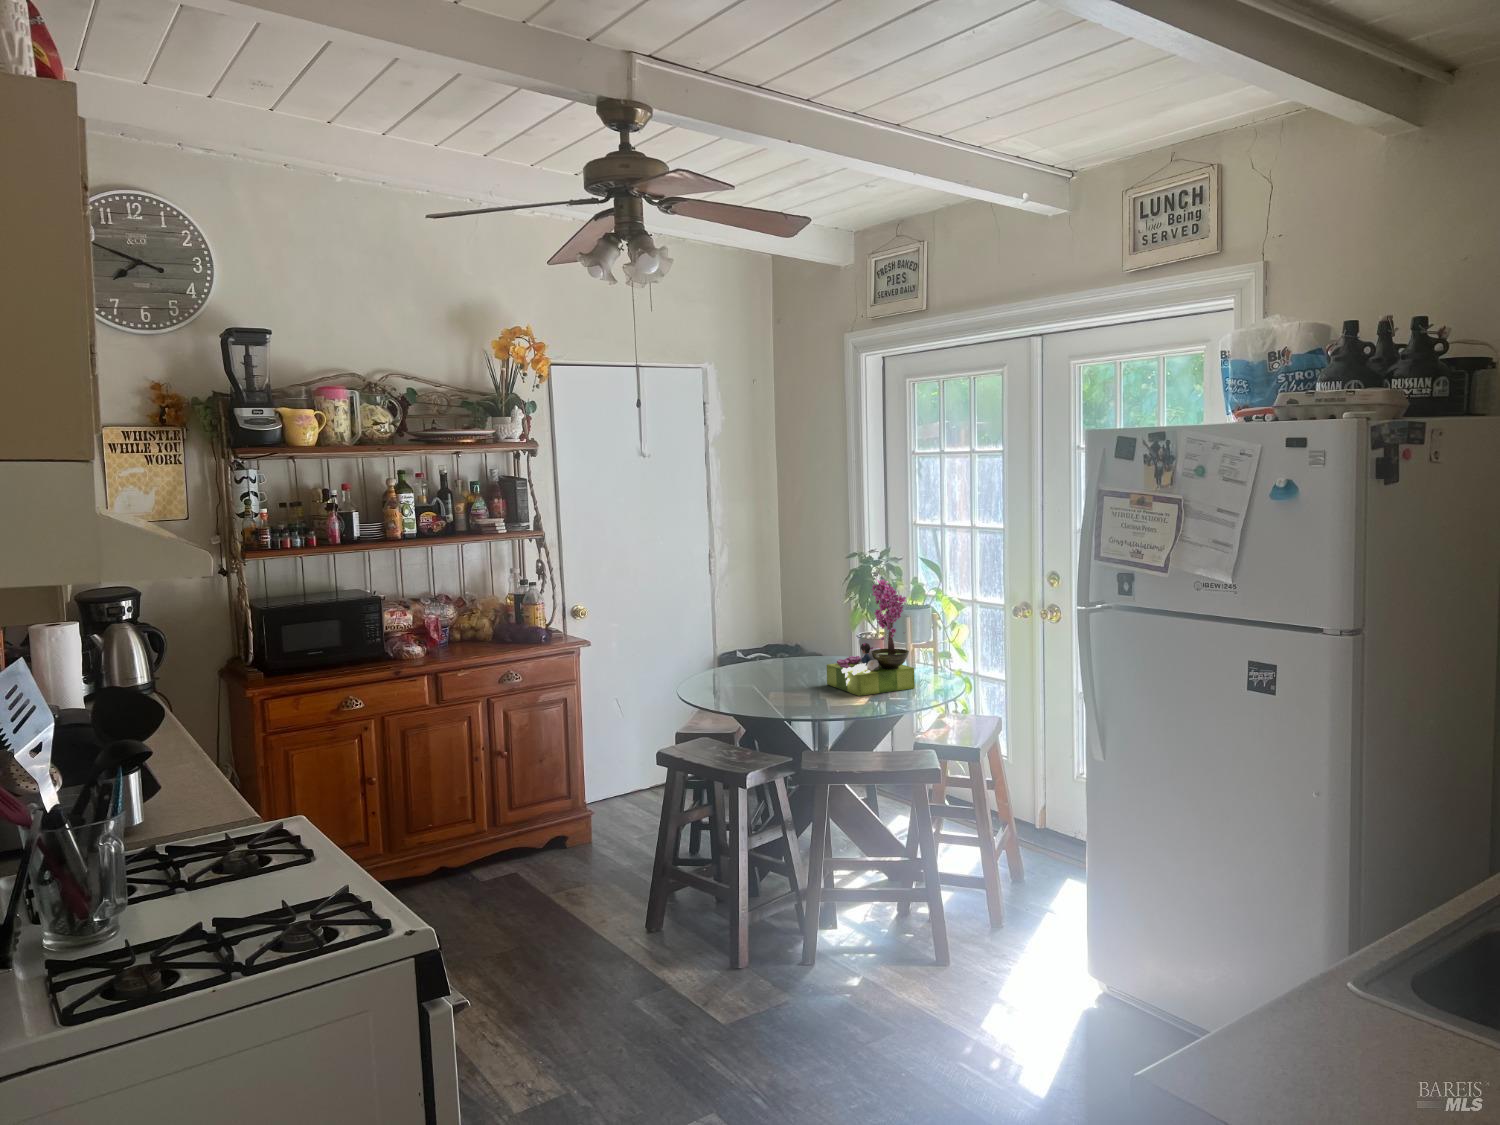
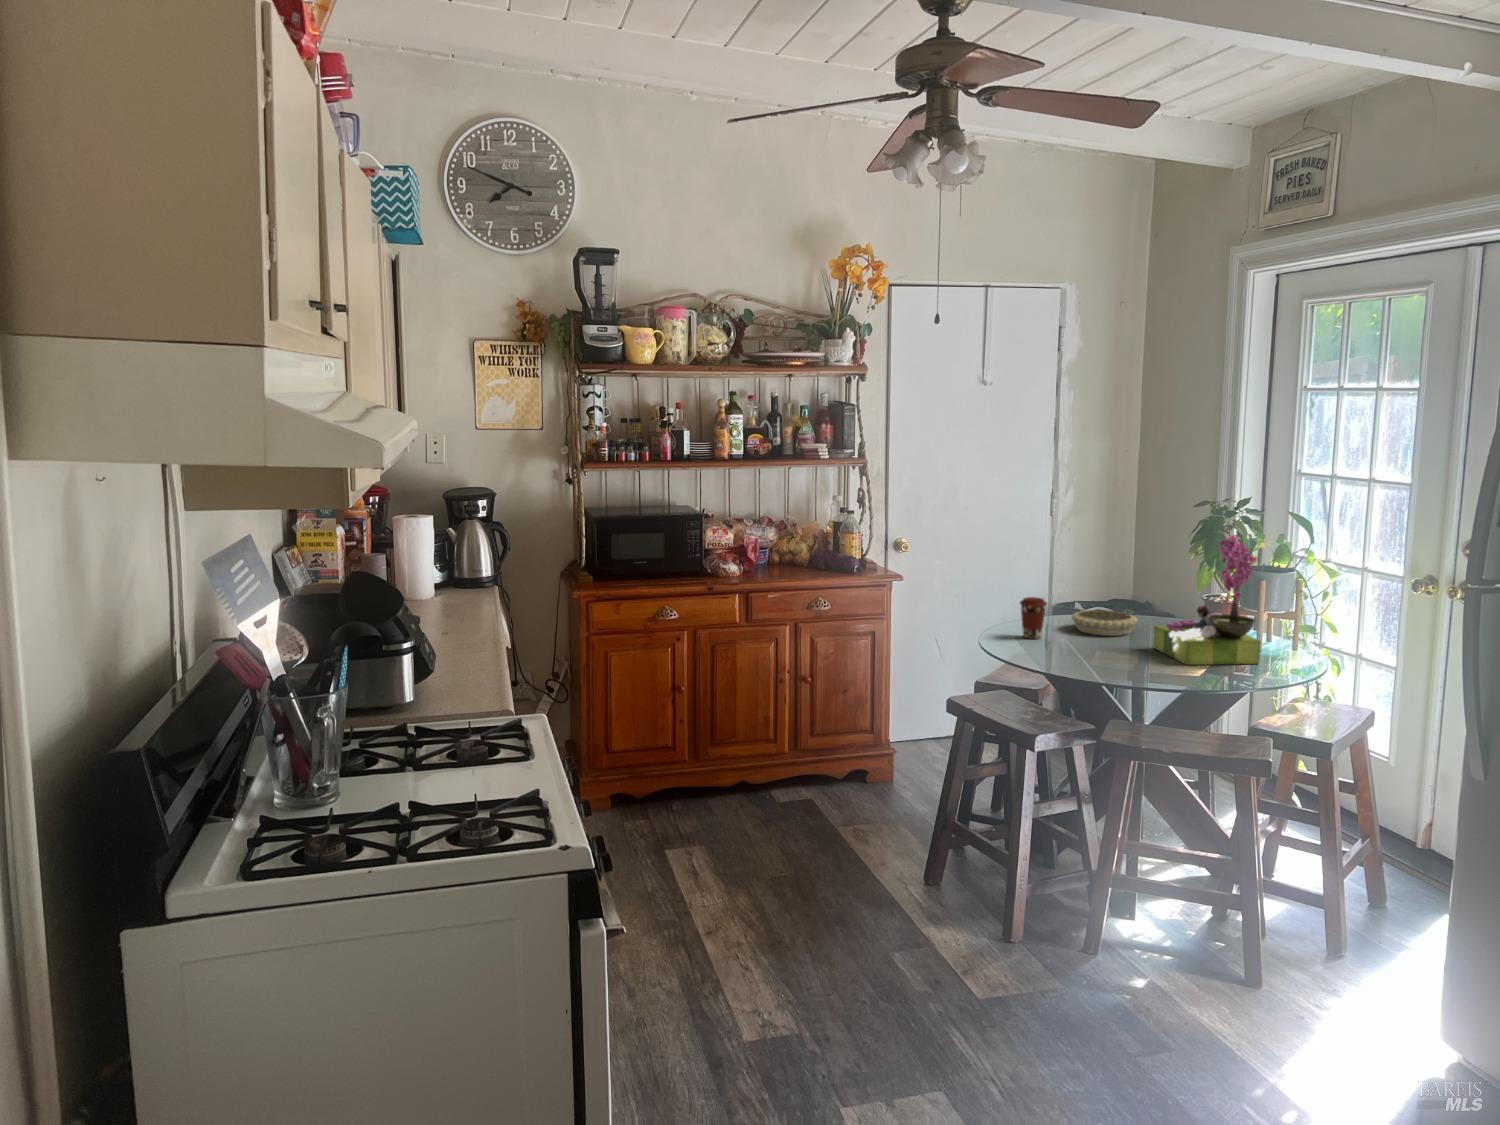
coffee cup: none [709,650,733,688] -> present [1020,597,1047,639]
decorative bowl: none [752,656,809,678] -> present [1072,610,1137,636]

